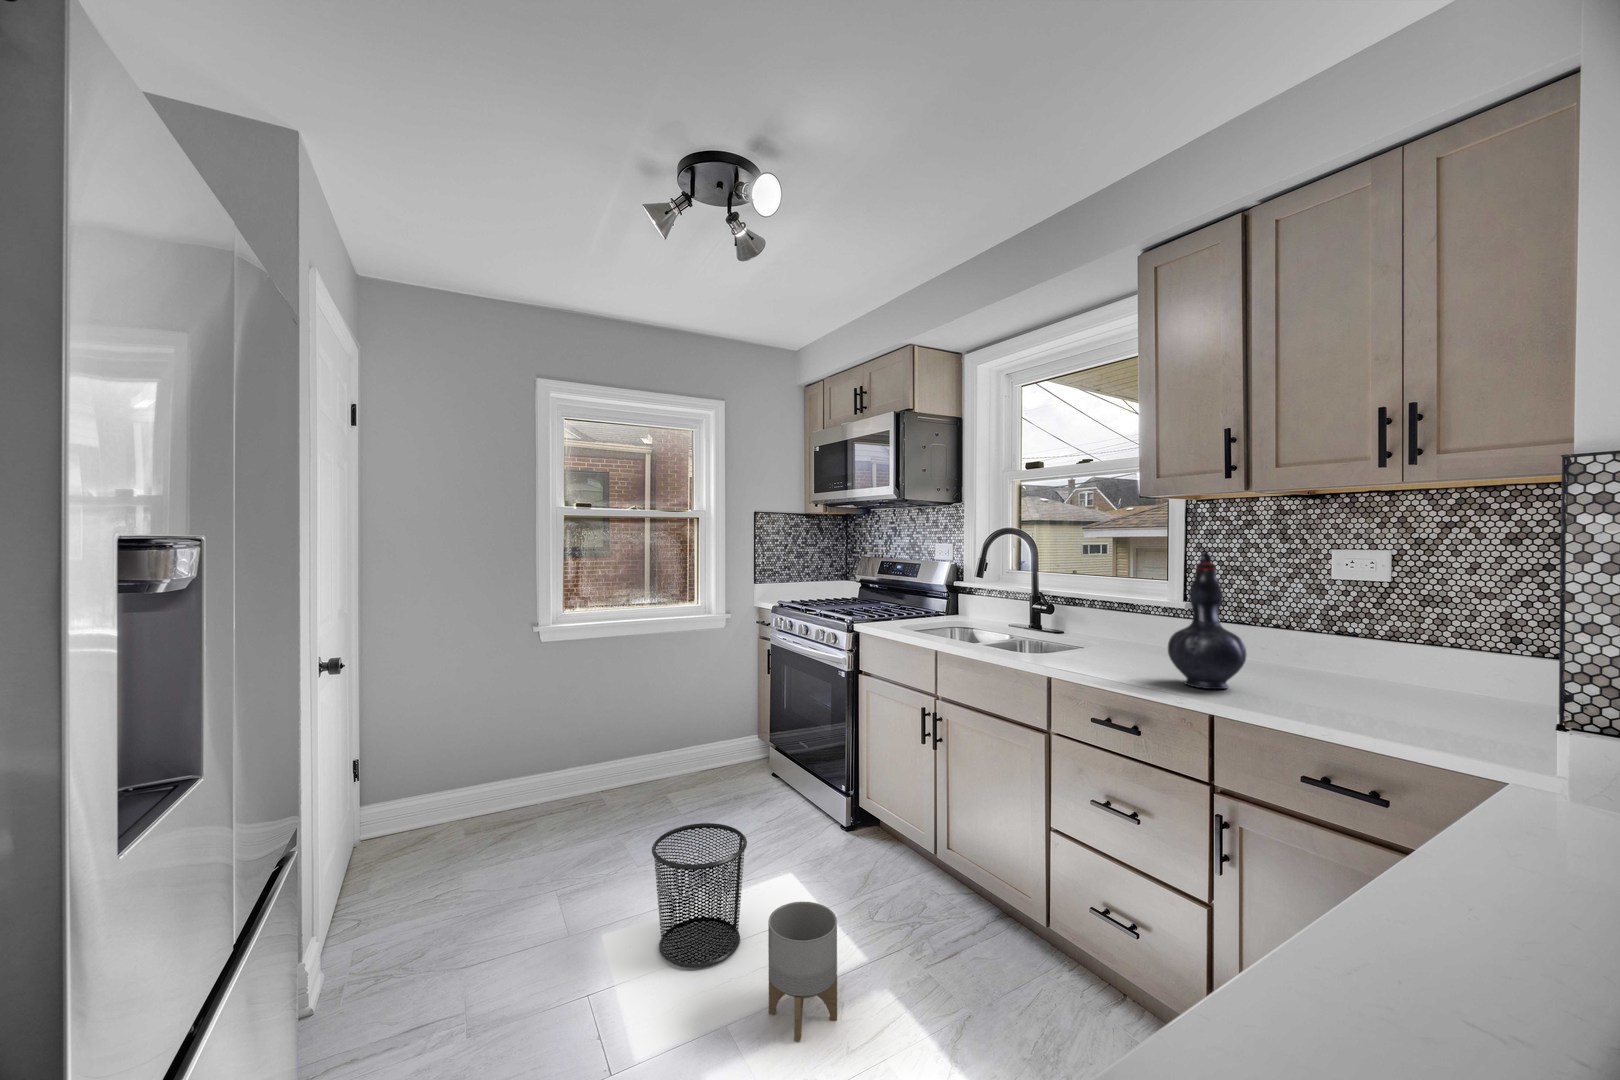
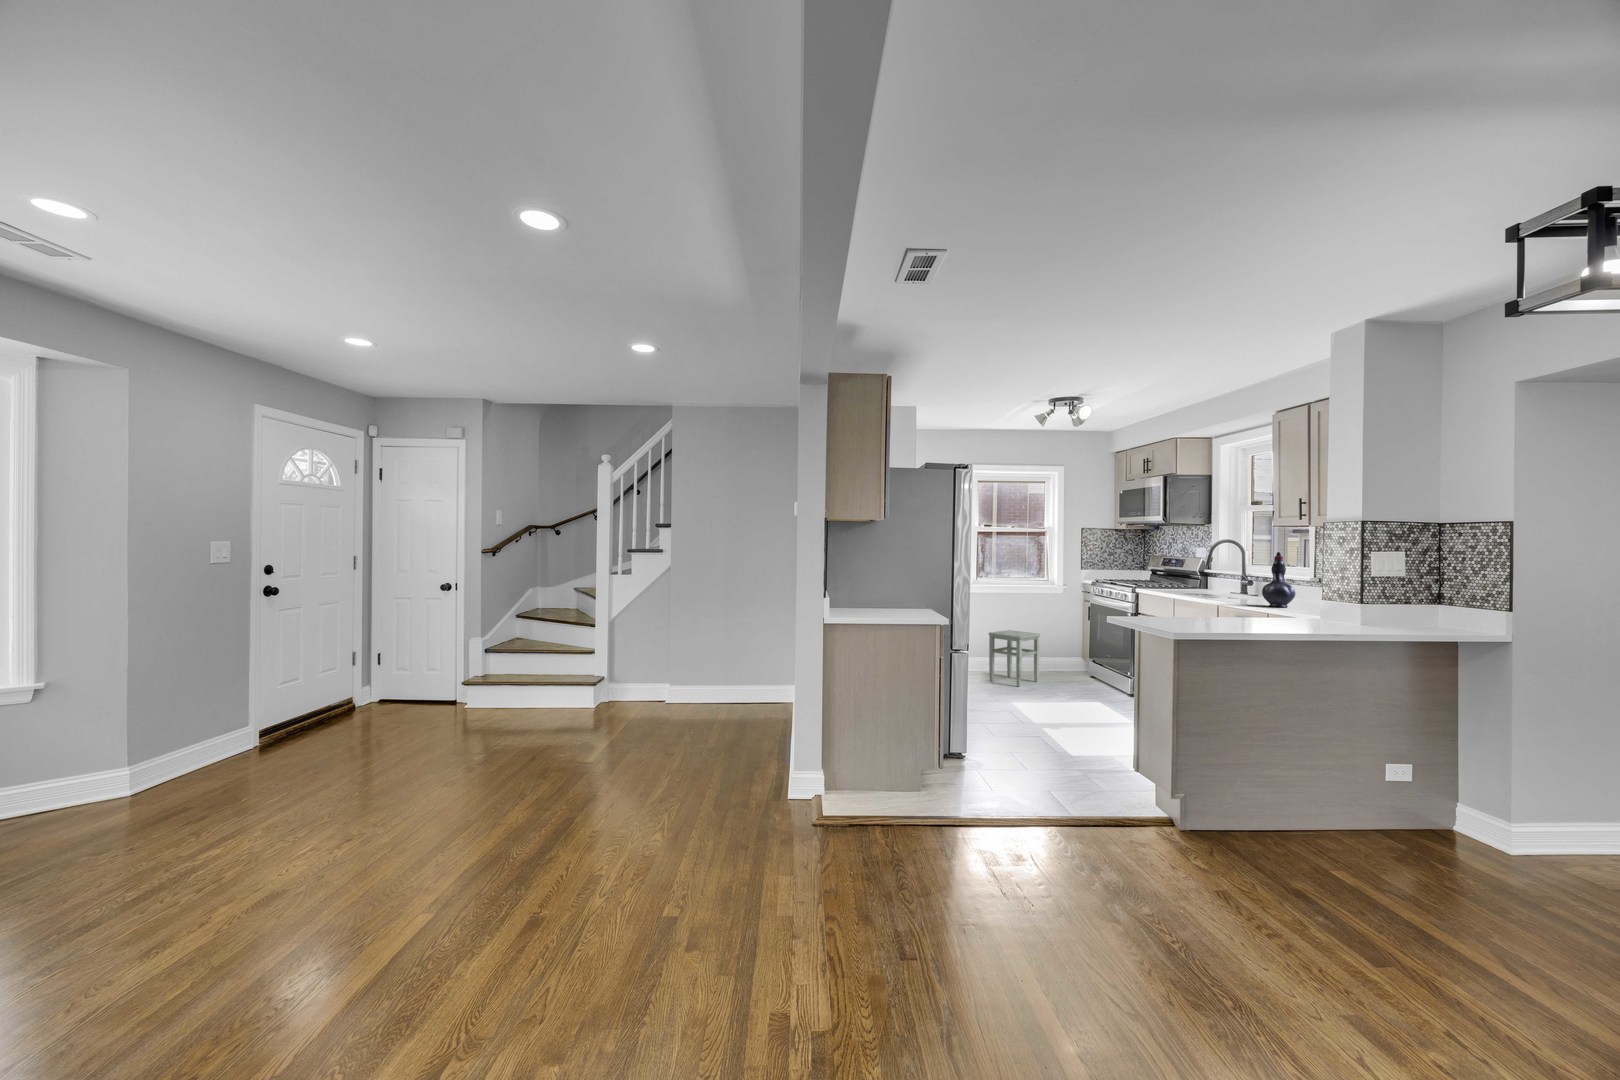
stool: none [574,711,680,842] -> present [989,630,1040,686]
waste bin: present [652,823,747,968] -> none [1035,665,1076,714]
planter: present [768,902,837,1041] -> none [1084,687,1112,728]

